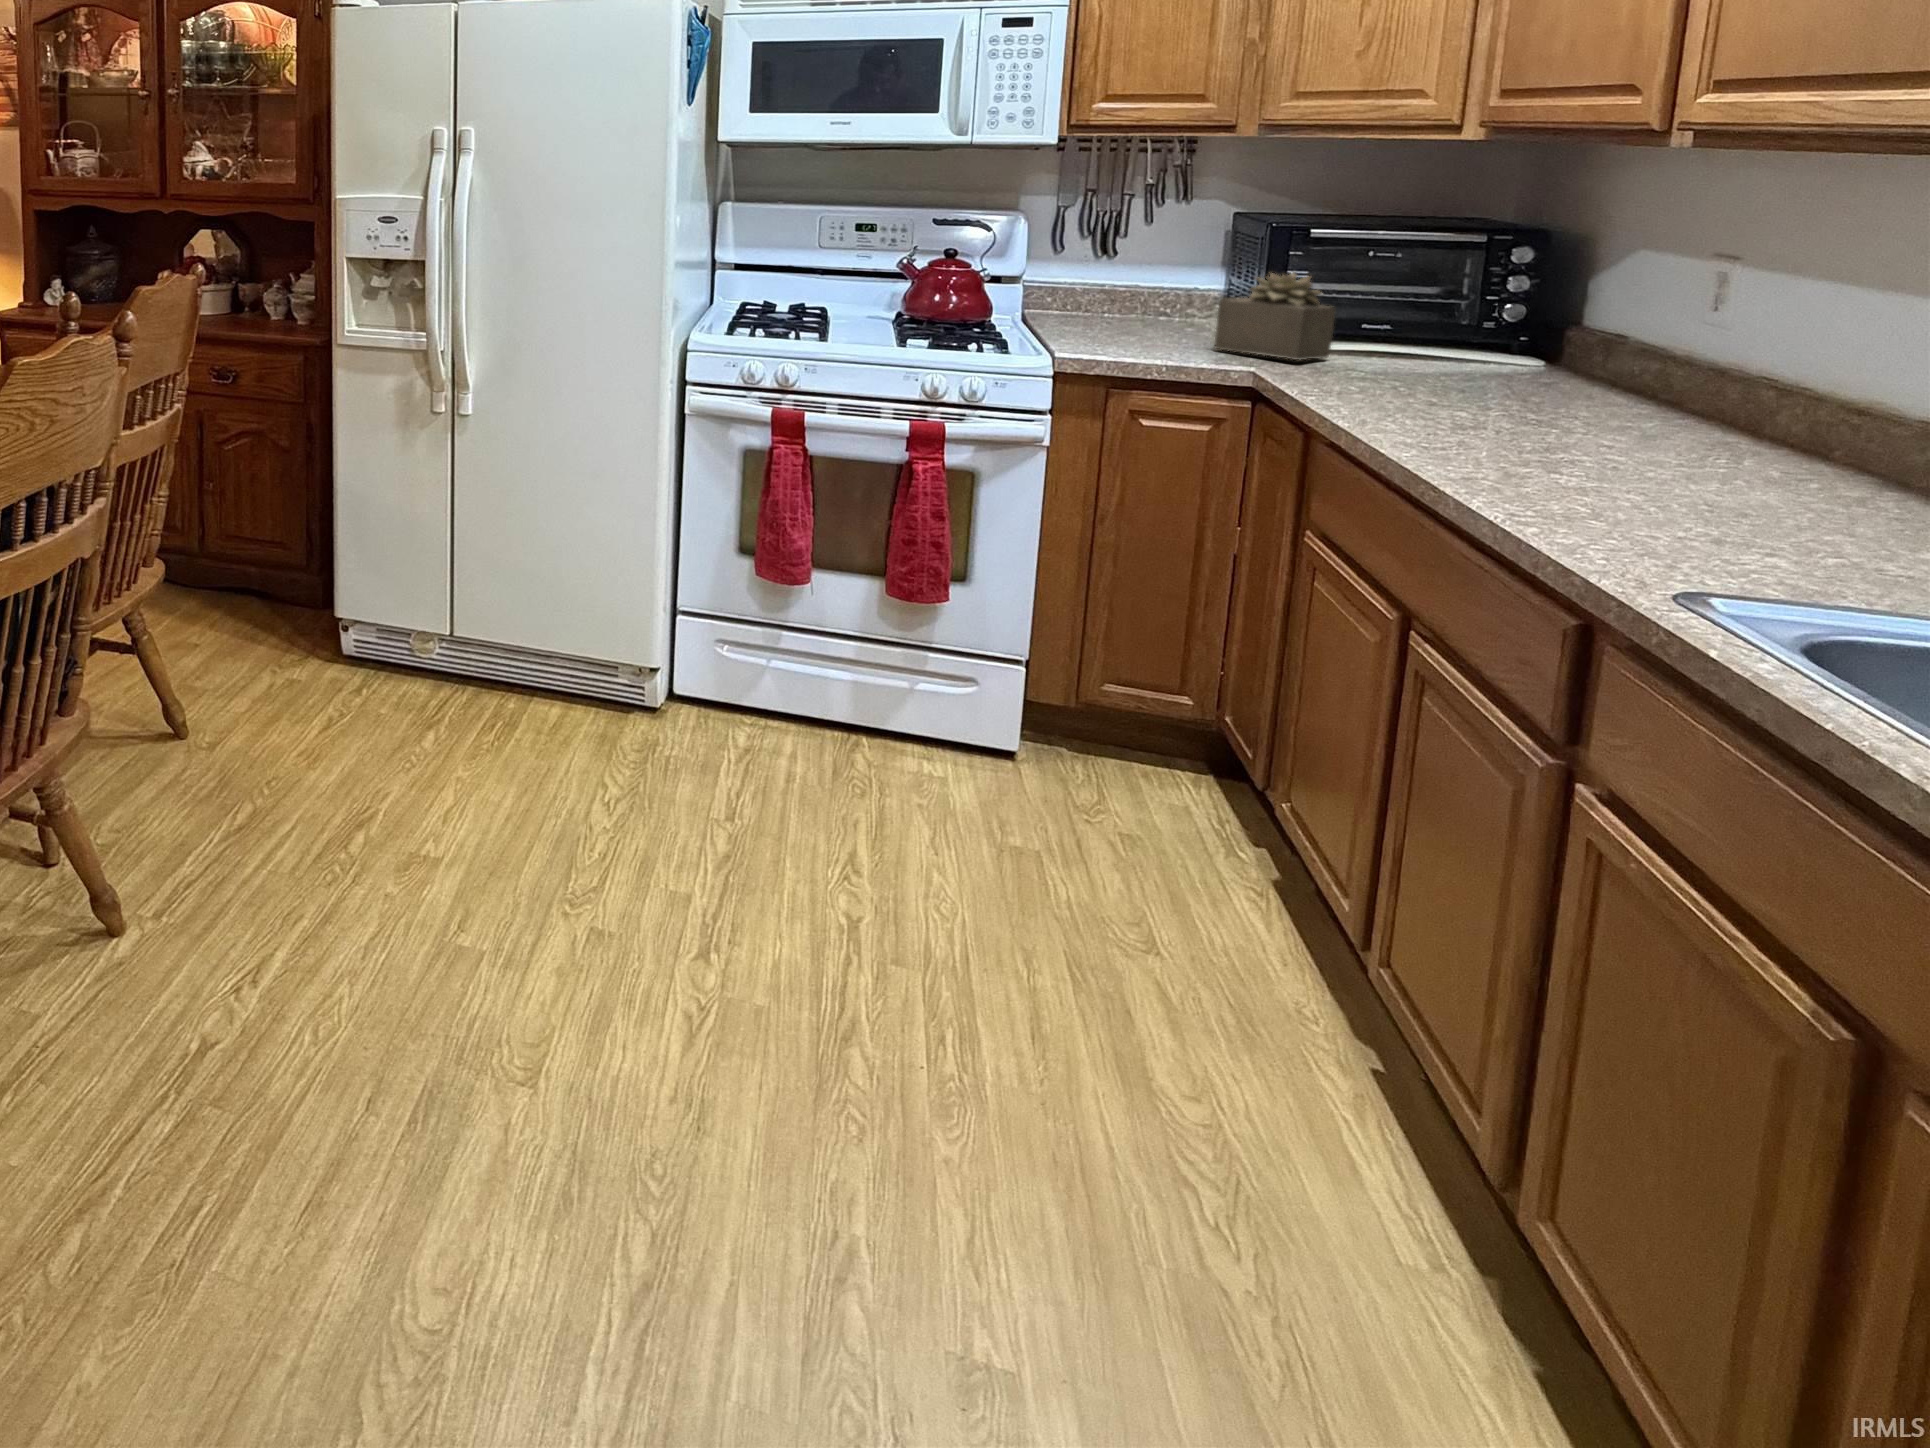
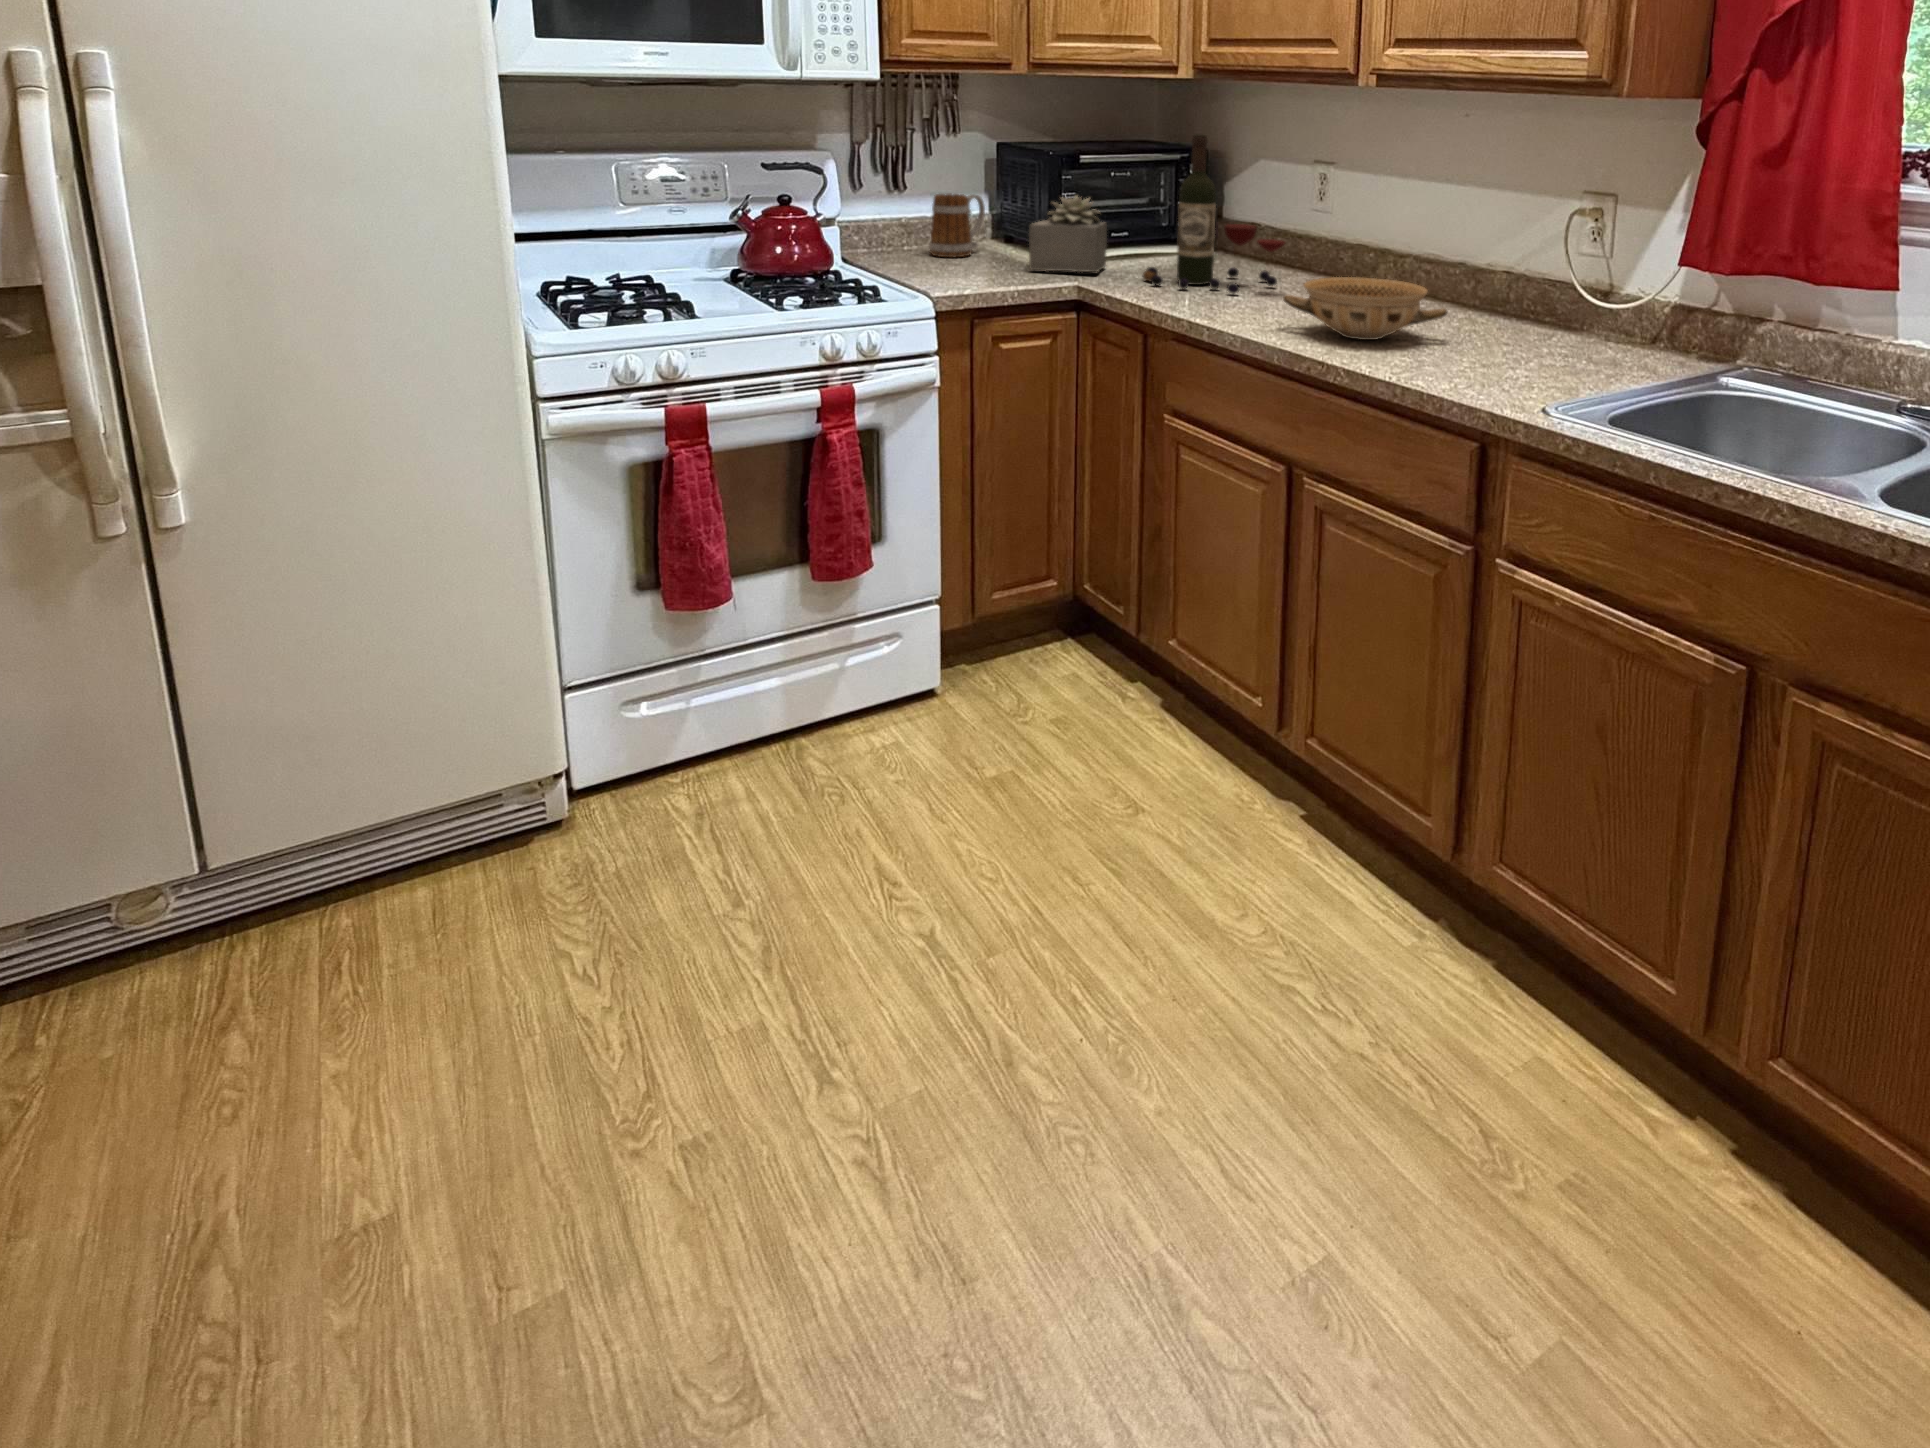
wine bottle: none [1359,205,1591,418] -> present [1142,134,1285,293]
mug: none [1121,263,1199,330] -> present [929,193,985,257]
ceramic bowl: none [1480,392,1792,485] -> present [1283,277,1447,340]

